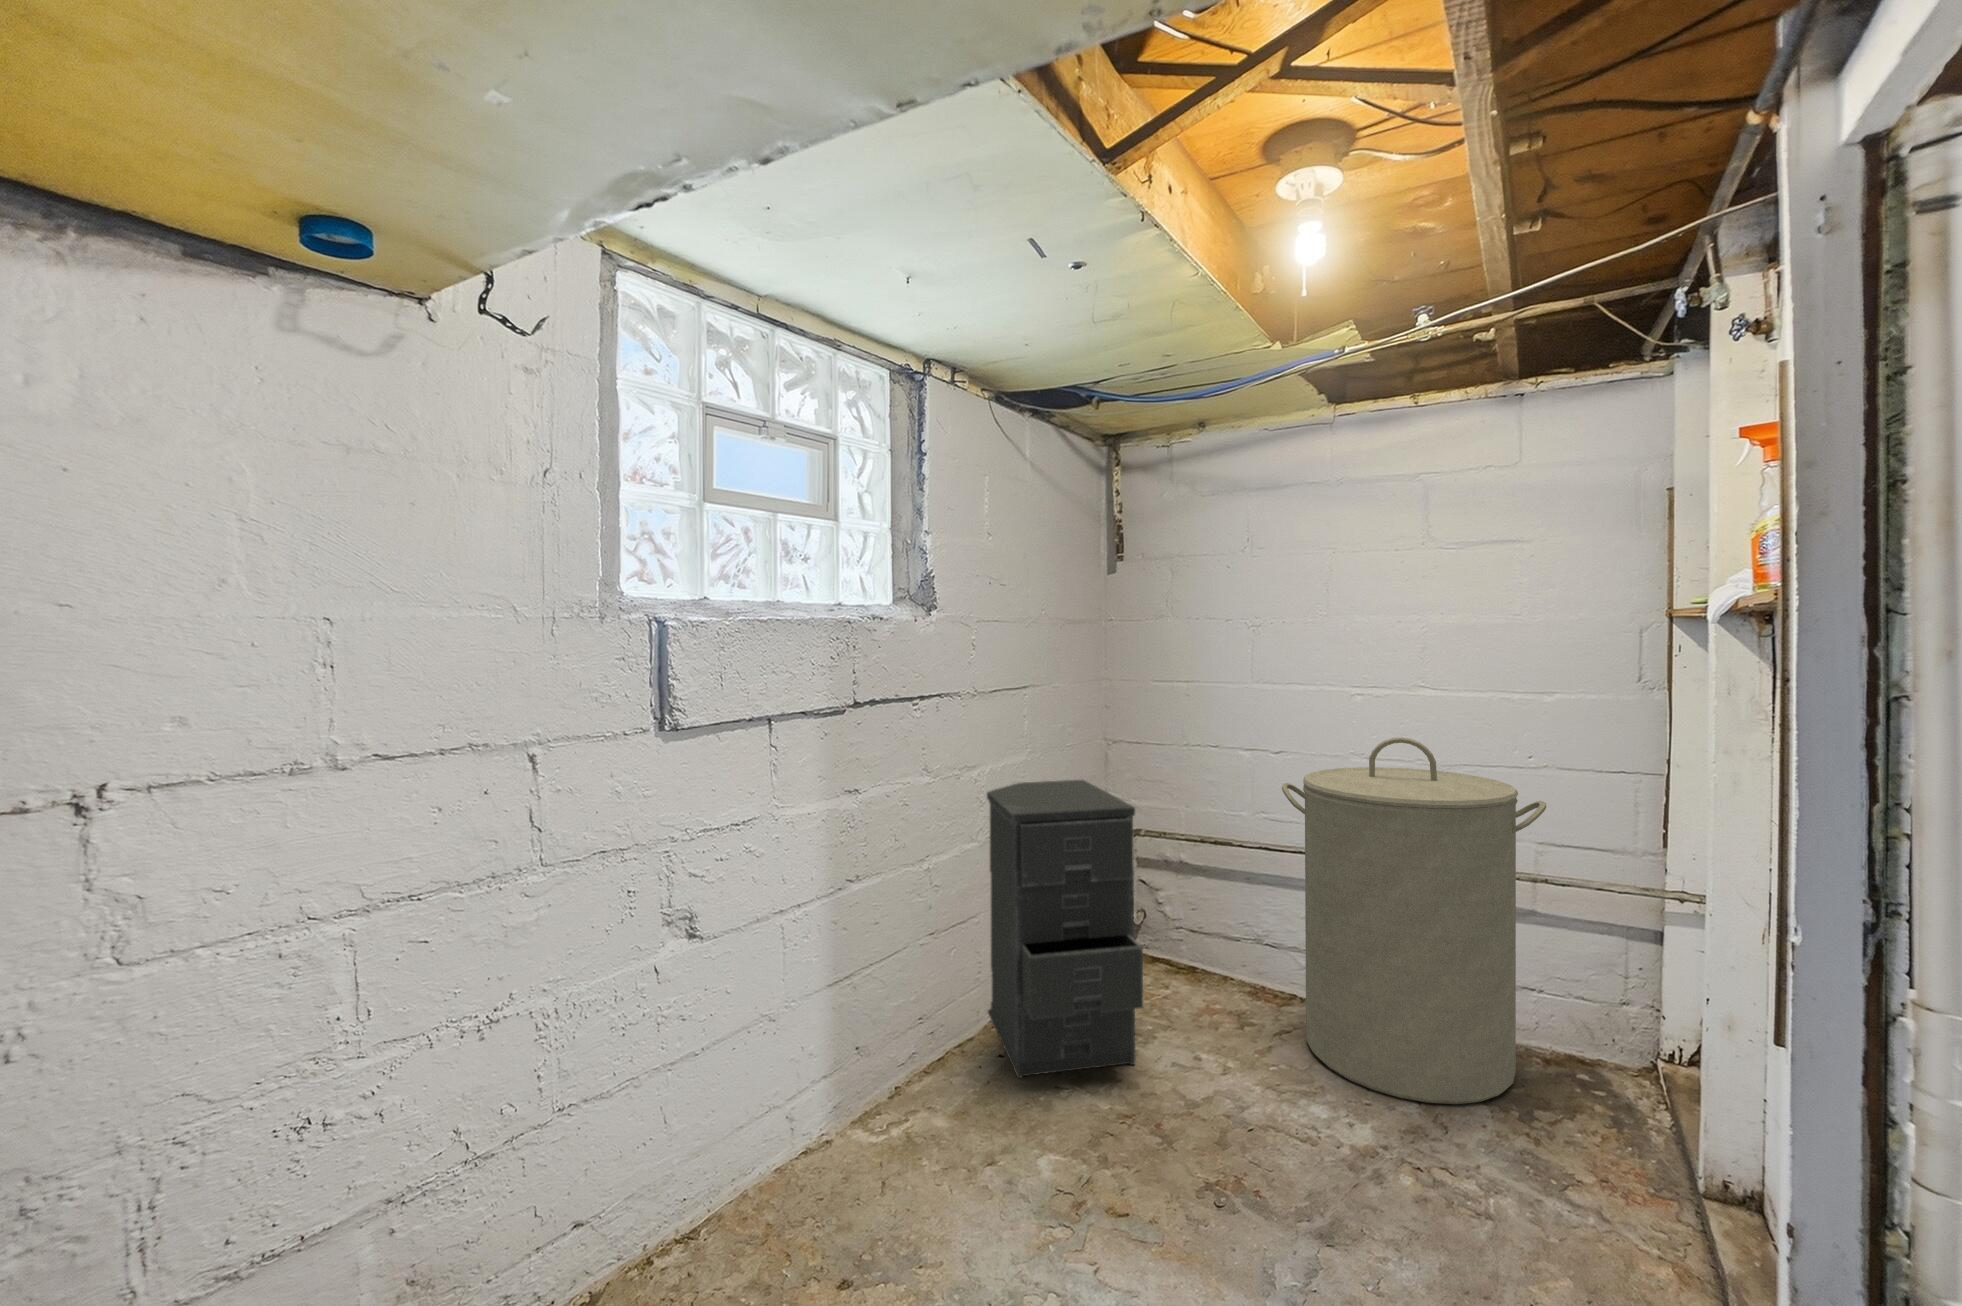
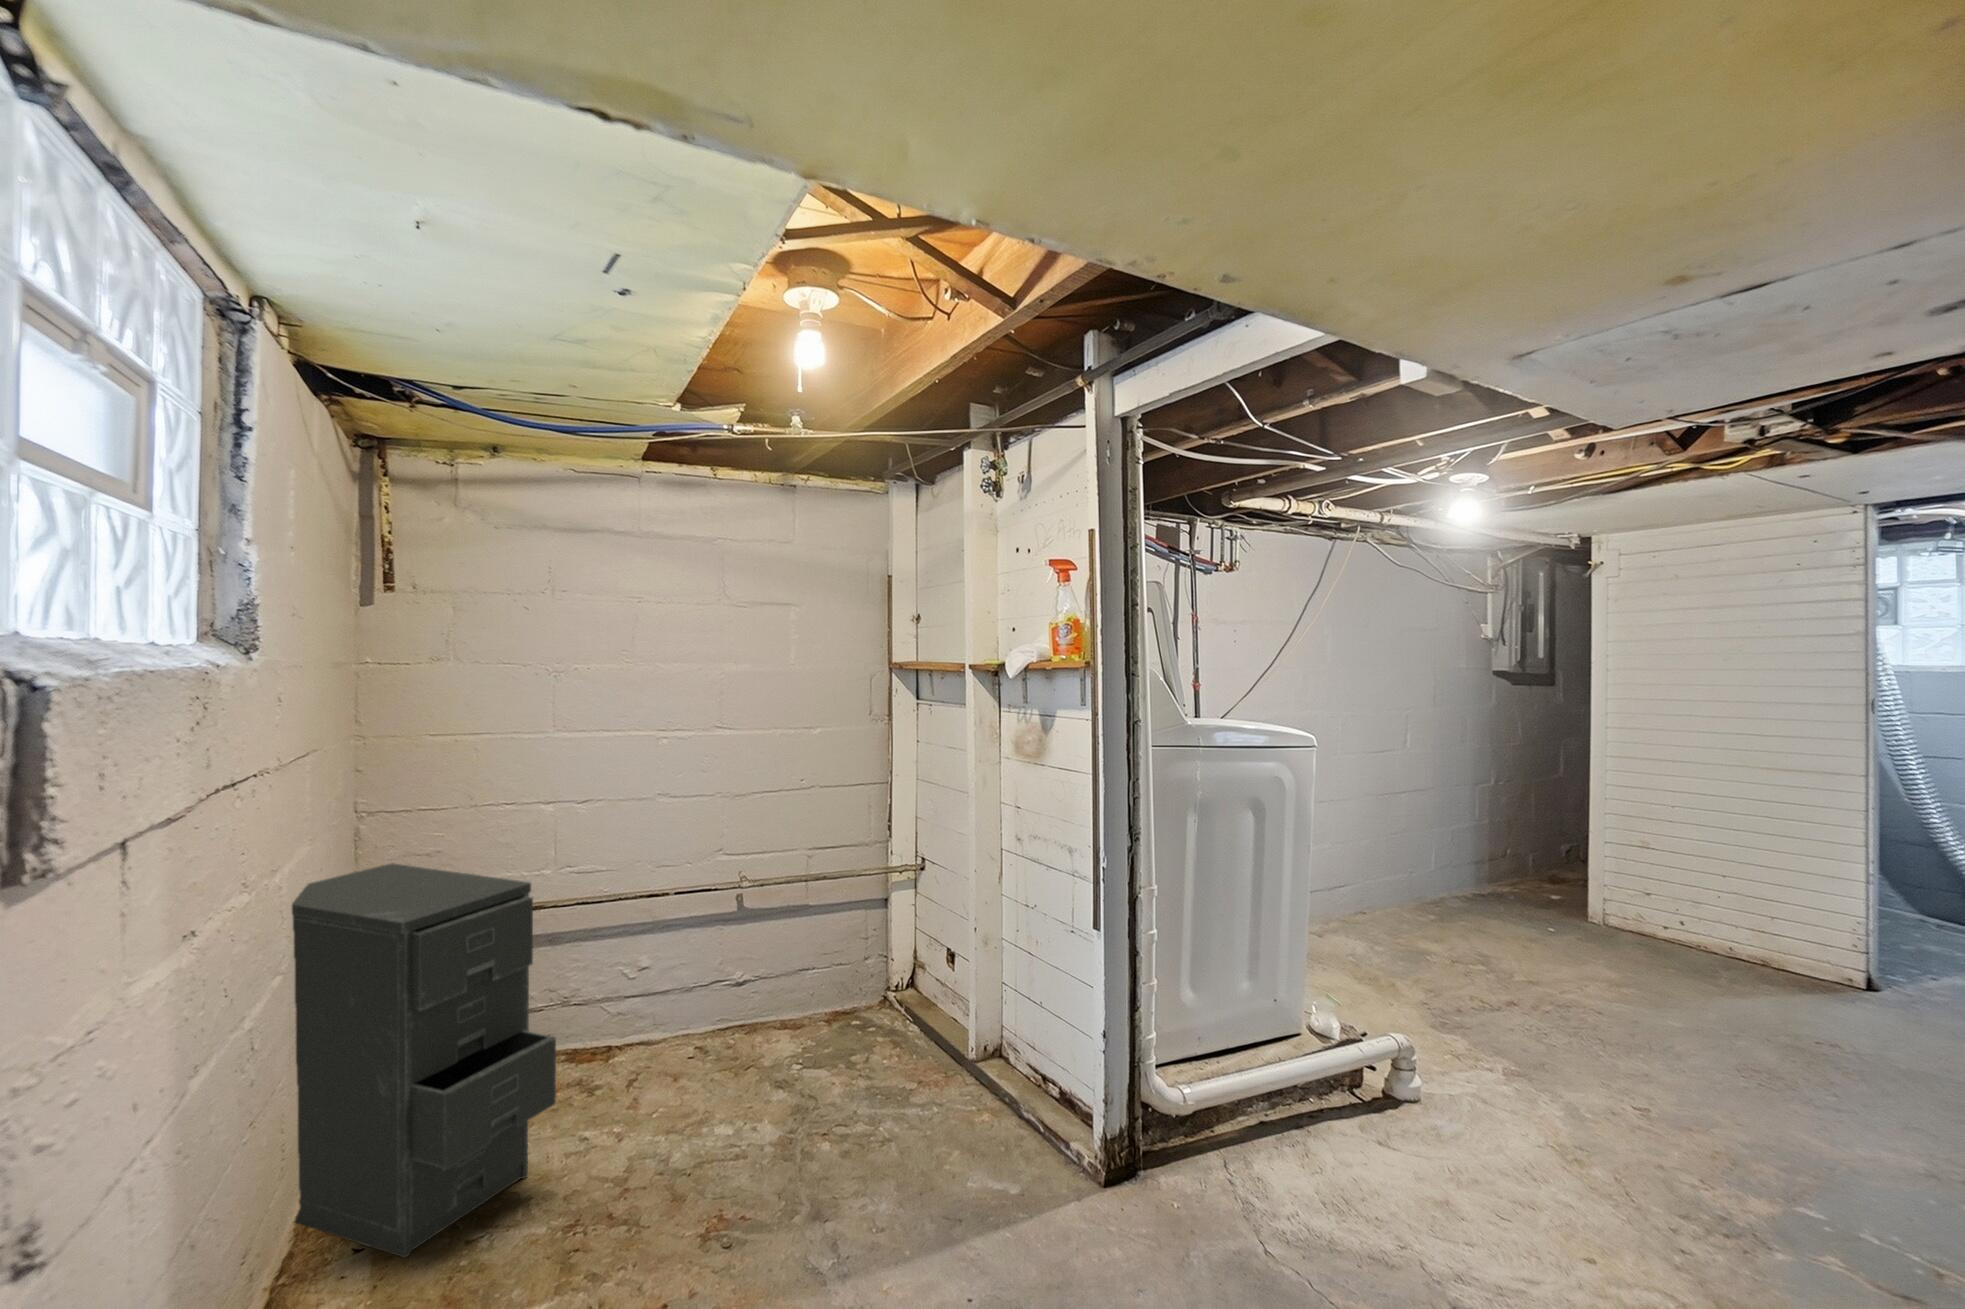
laundry hamper: present [1282,737,1546,1104] -> none [635,771,849,1096]

